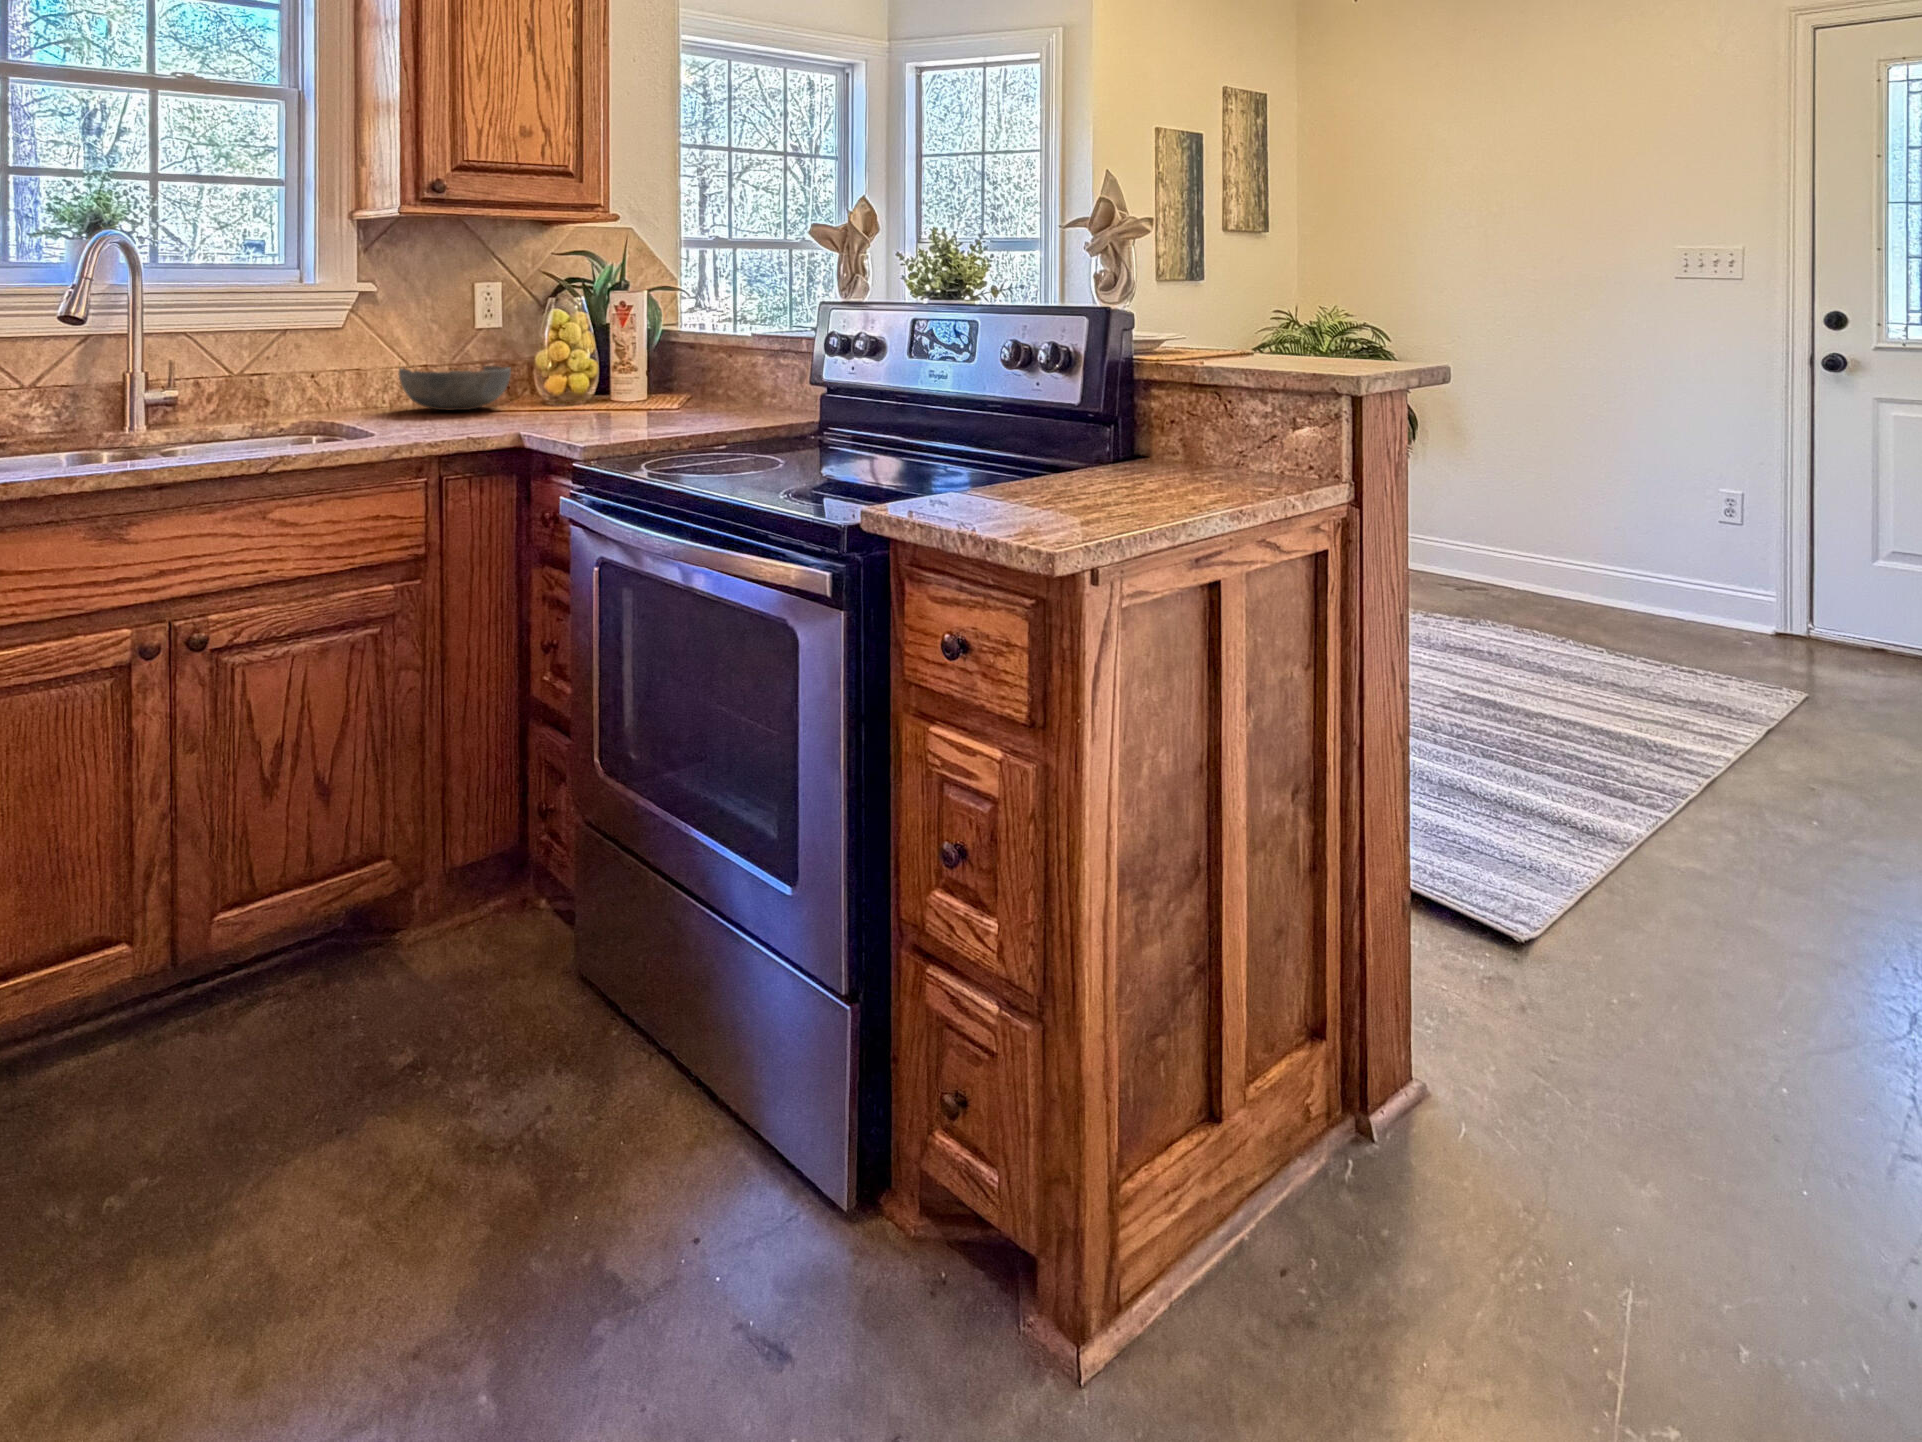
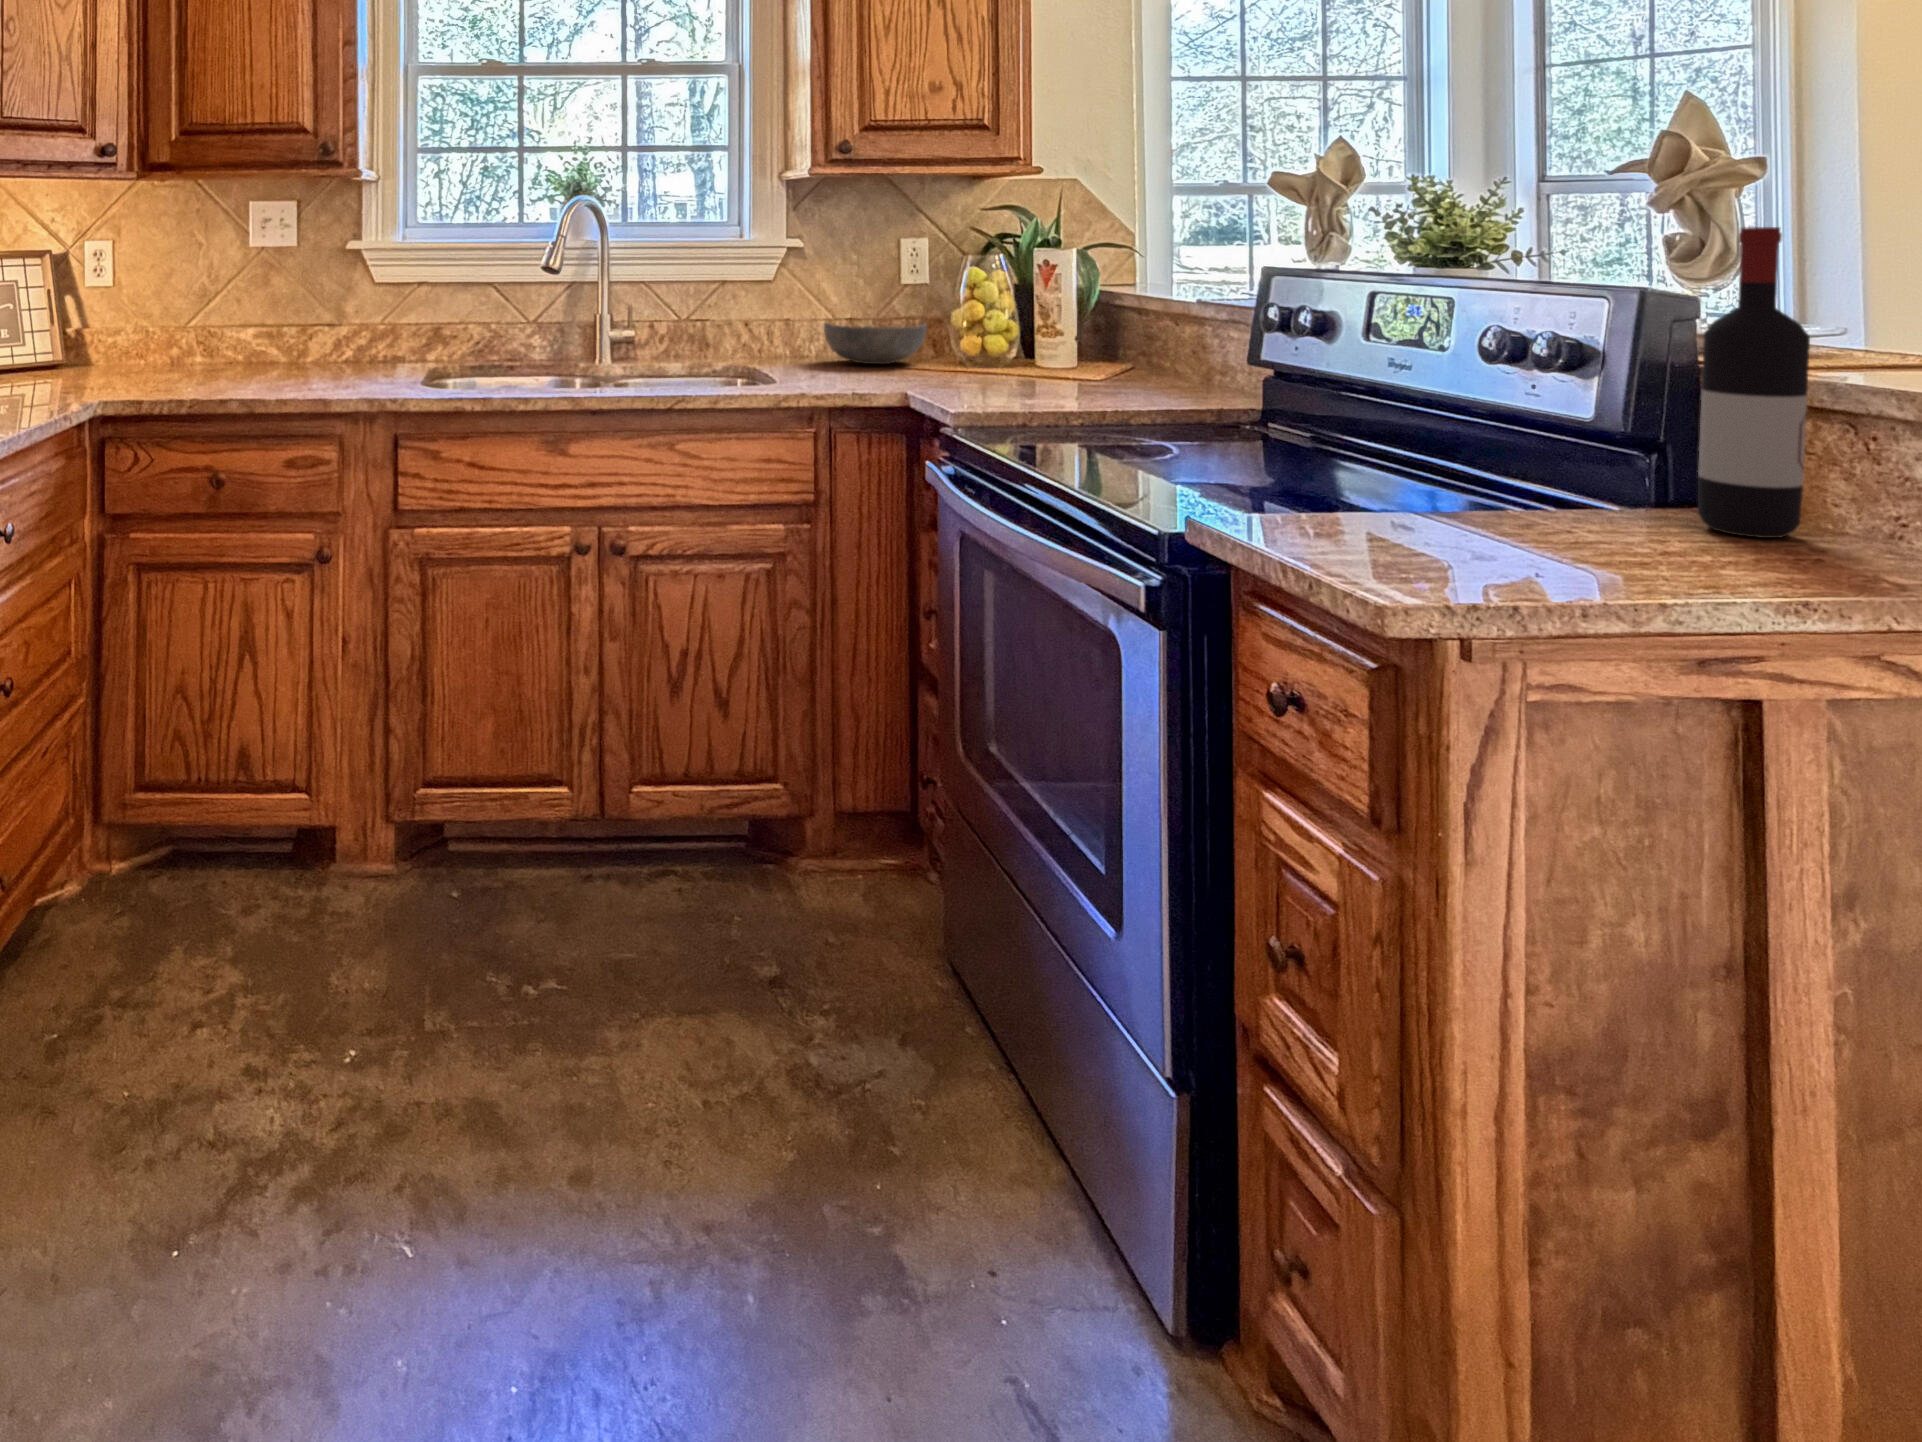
wine bottle: none [1178,274,1235,486] -> present [1698,227,1810,538]

